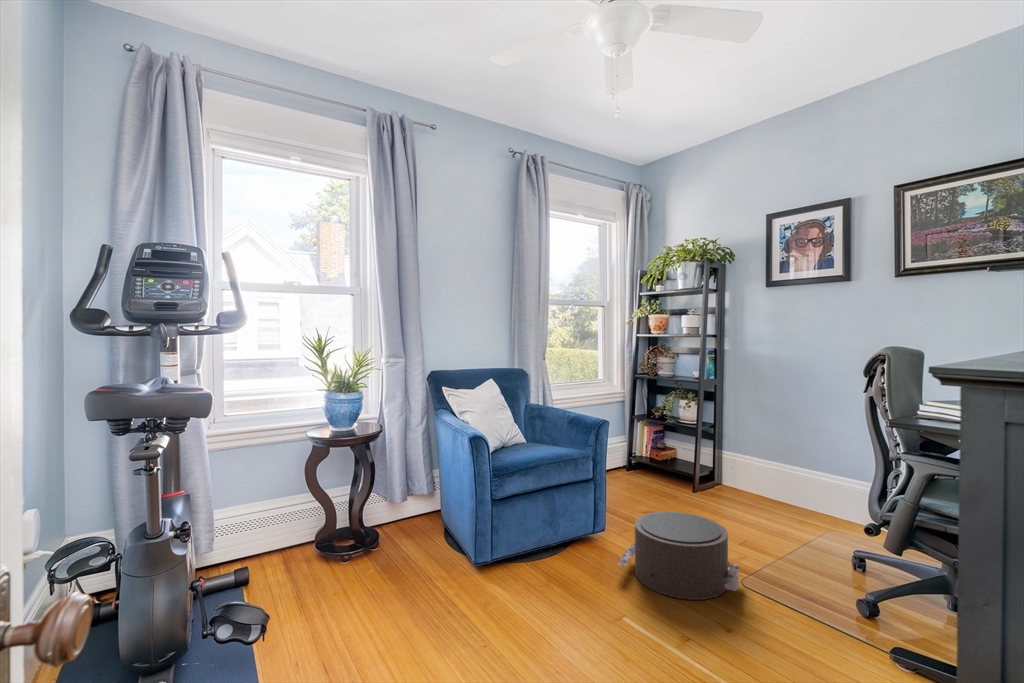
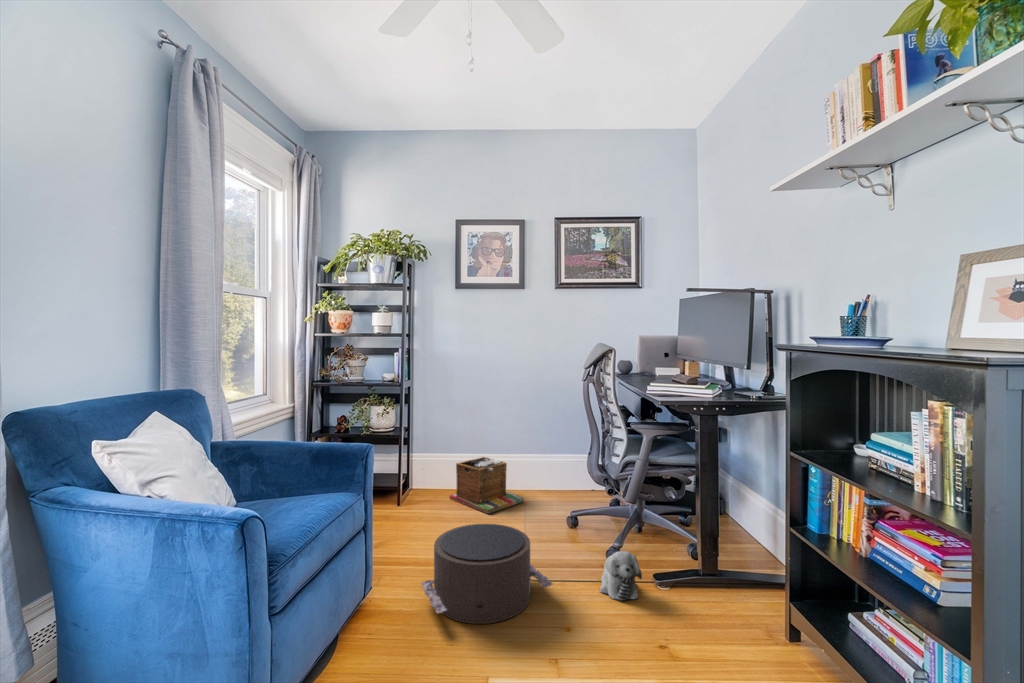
laundry basket: none [745,468,827,528] -> present [450,457,524,514]
plush toy: none [802,588,858,651] -> present [600,551,642,601]

